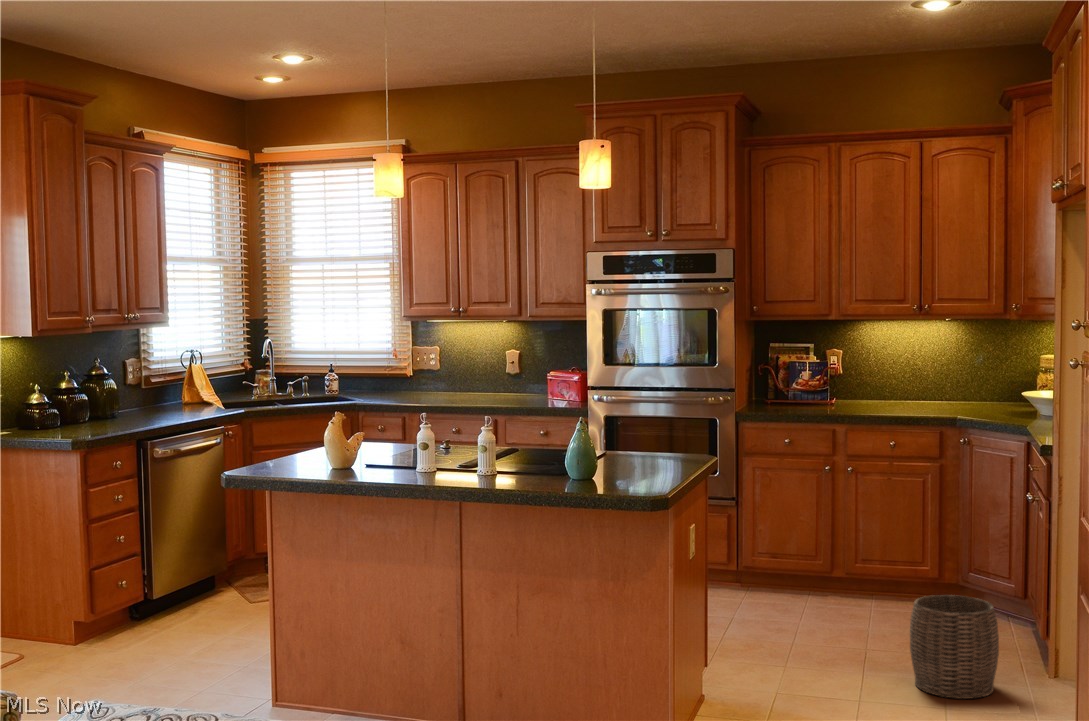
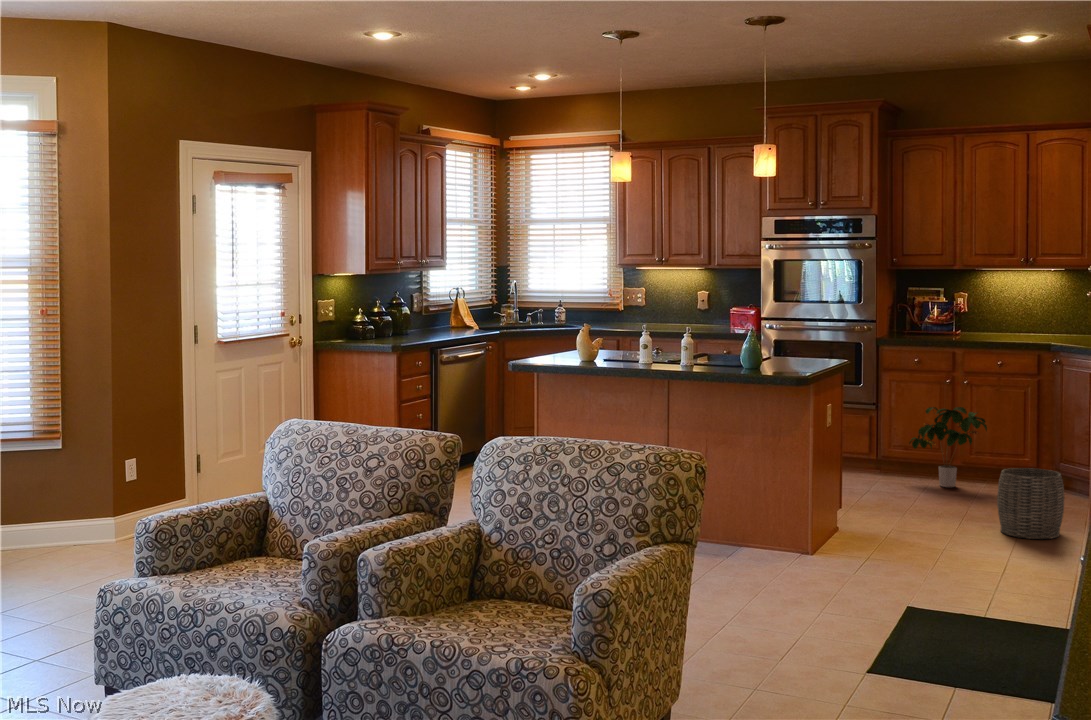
potted plant: none [781,499,879,605] -> present [909,407,987,487]

